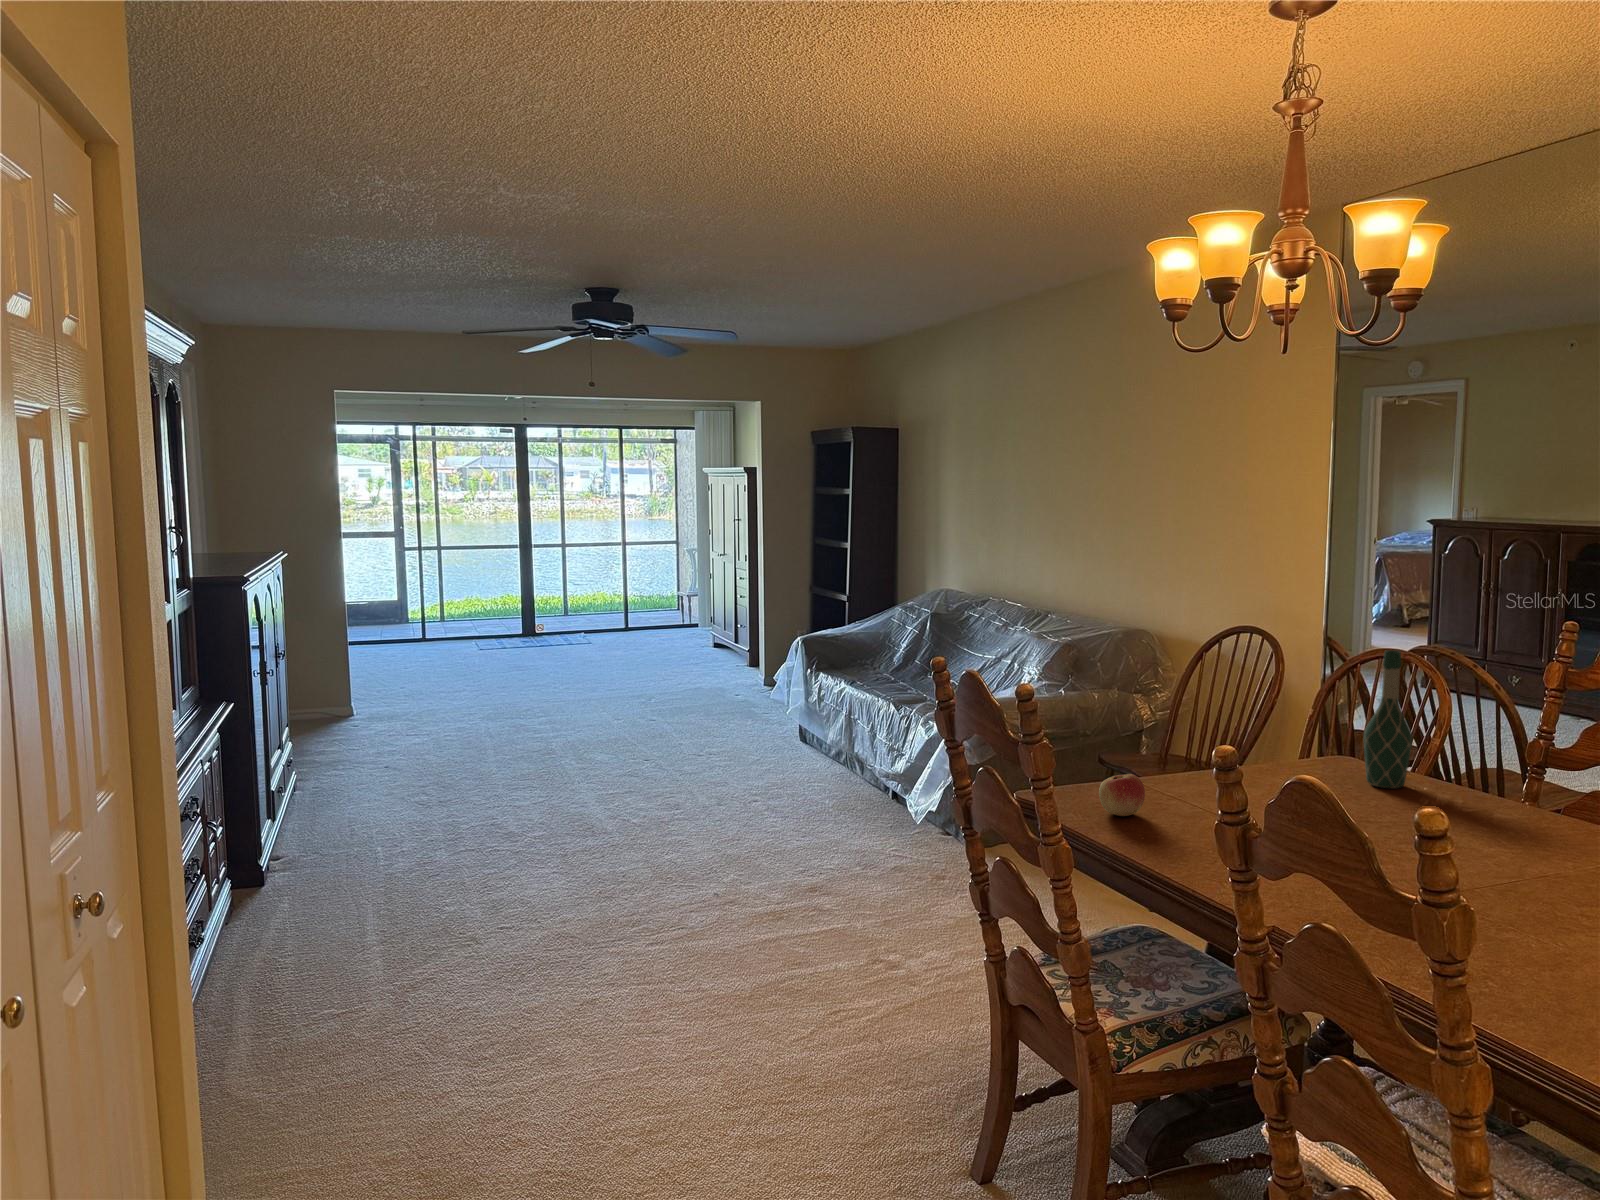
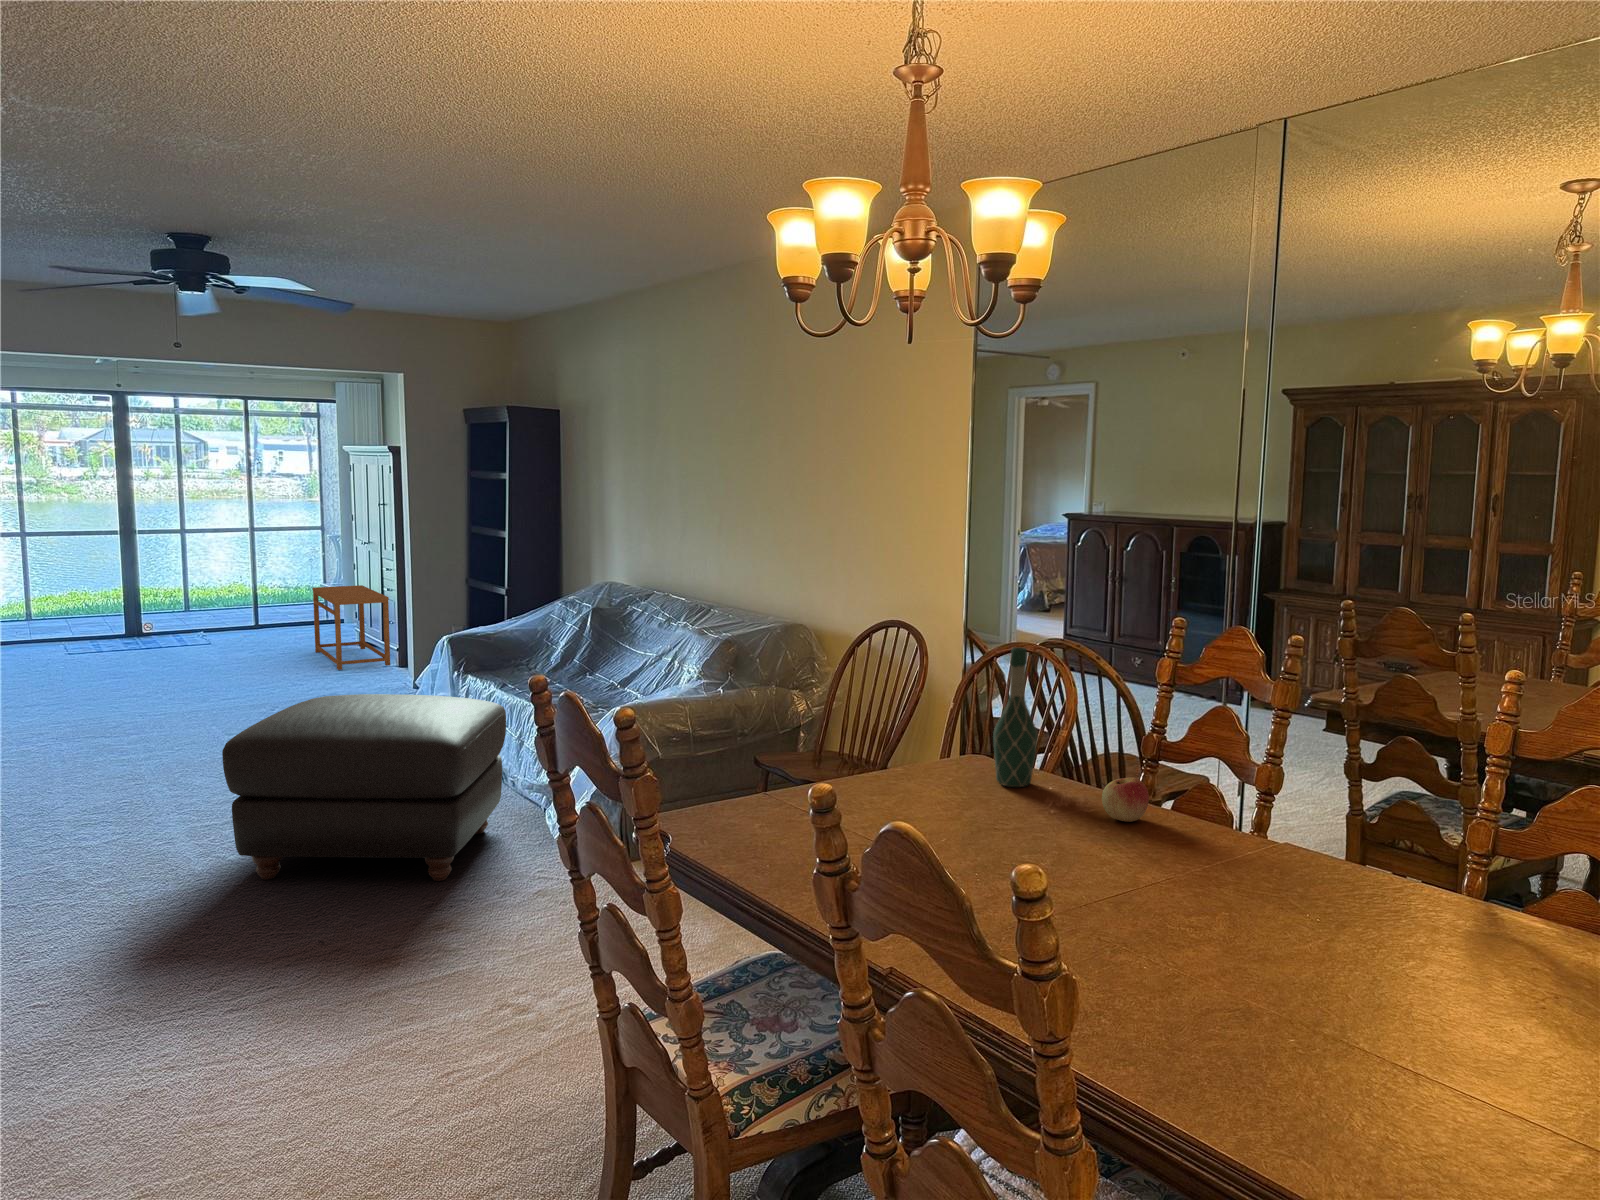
side table: none [676,591,742,667] -> present [312,585,390,670]
ottoman: none [634,686,861,852] -> present [222,694,506,881]
apple: present [1099,774,1145,816] -> present [1102,777,1149,822]

